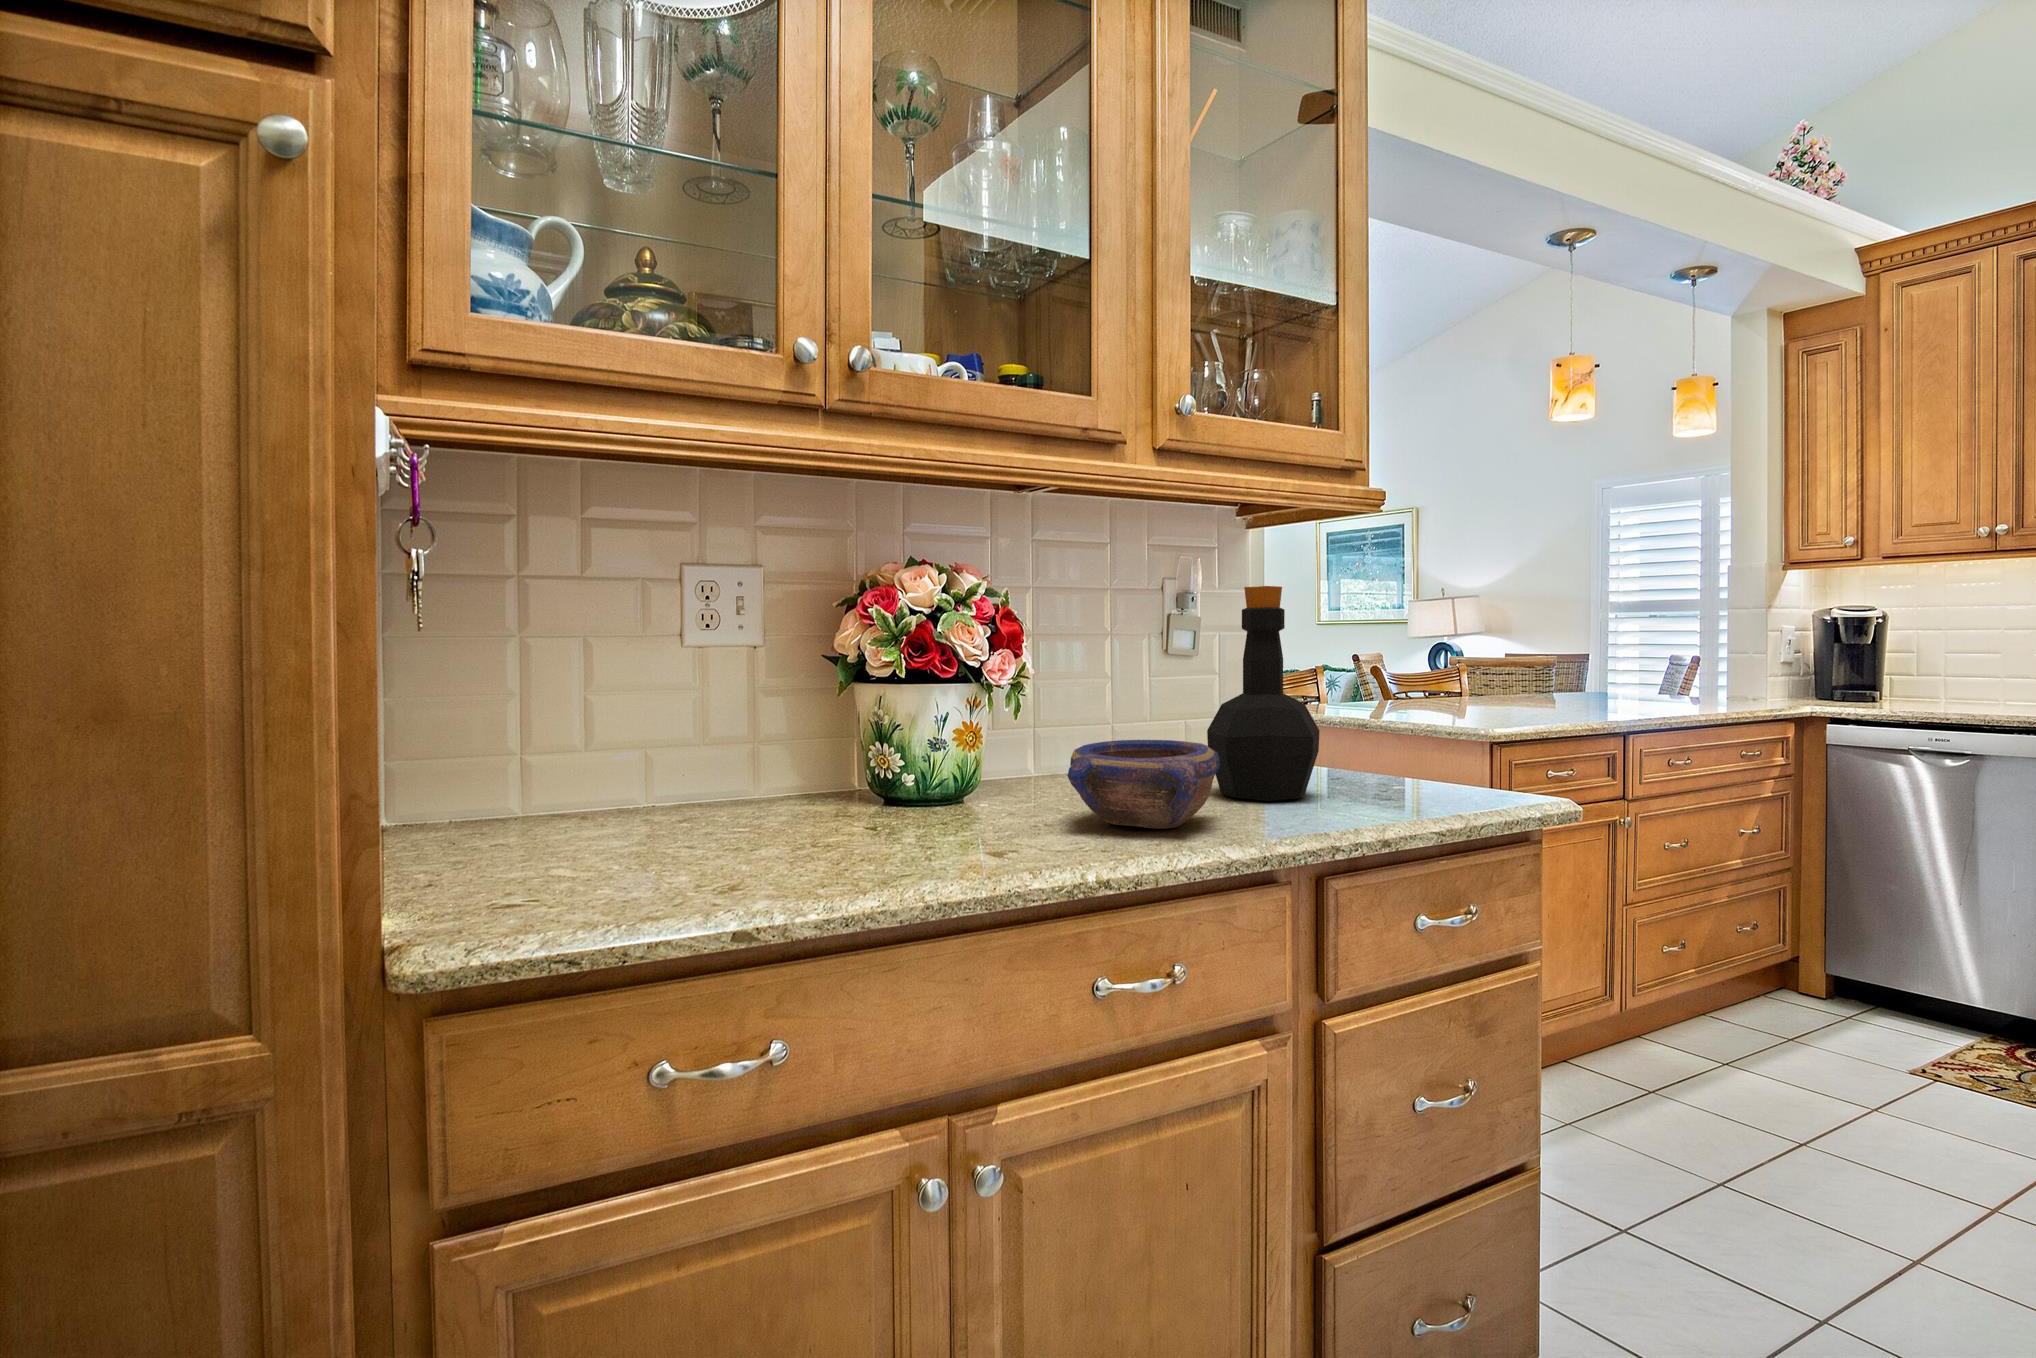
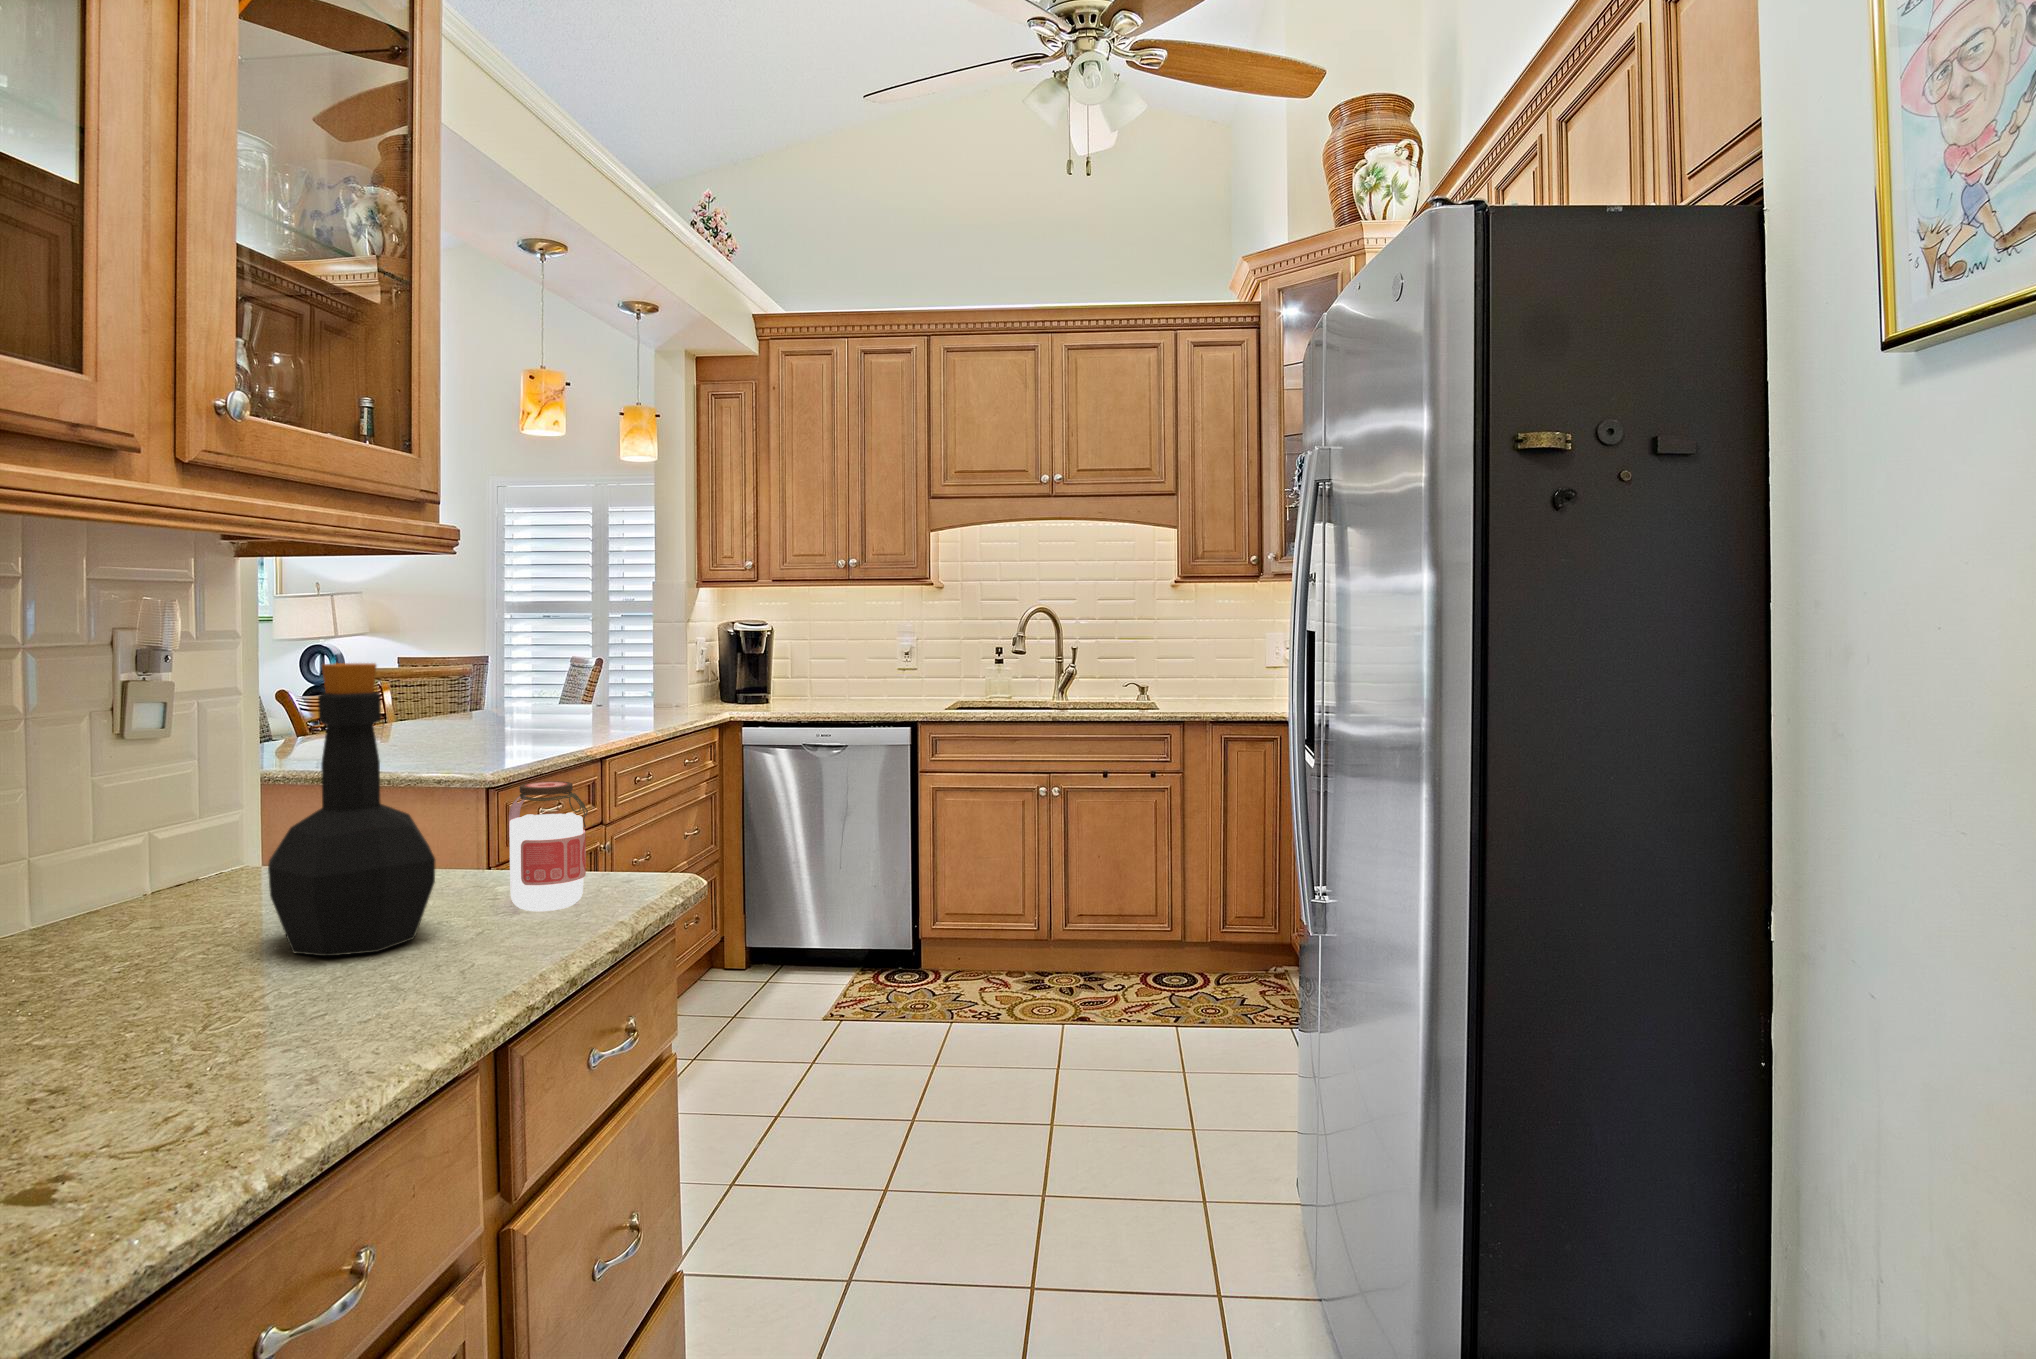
jar: none [1385,691,1453,801] -> present [509,781,588,911]
bowl: present [1067,740,1220,828] -> none [97,904,361,1059]

